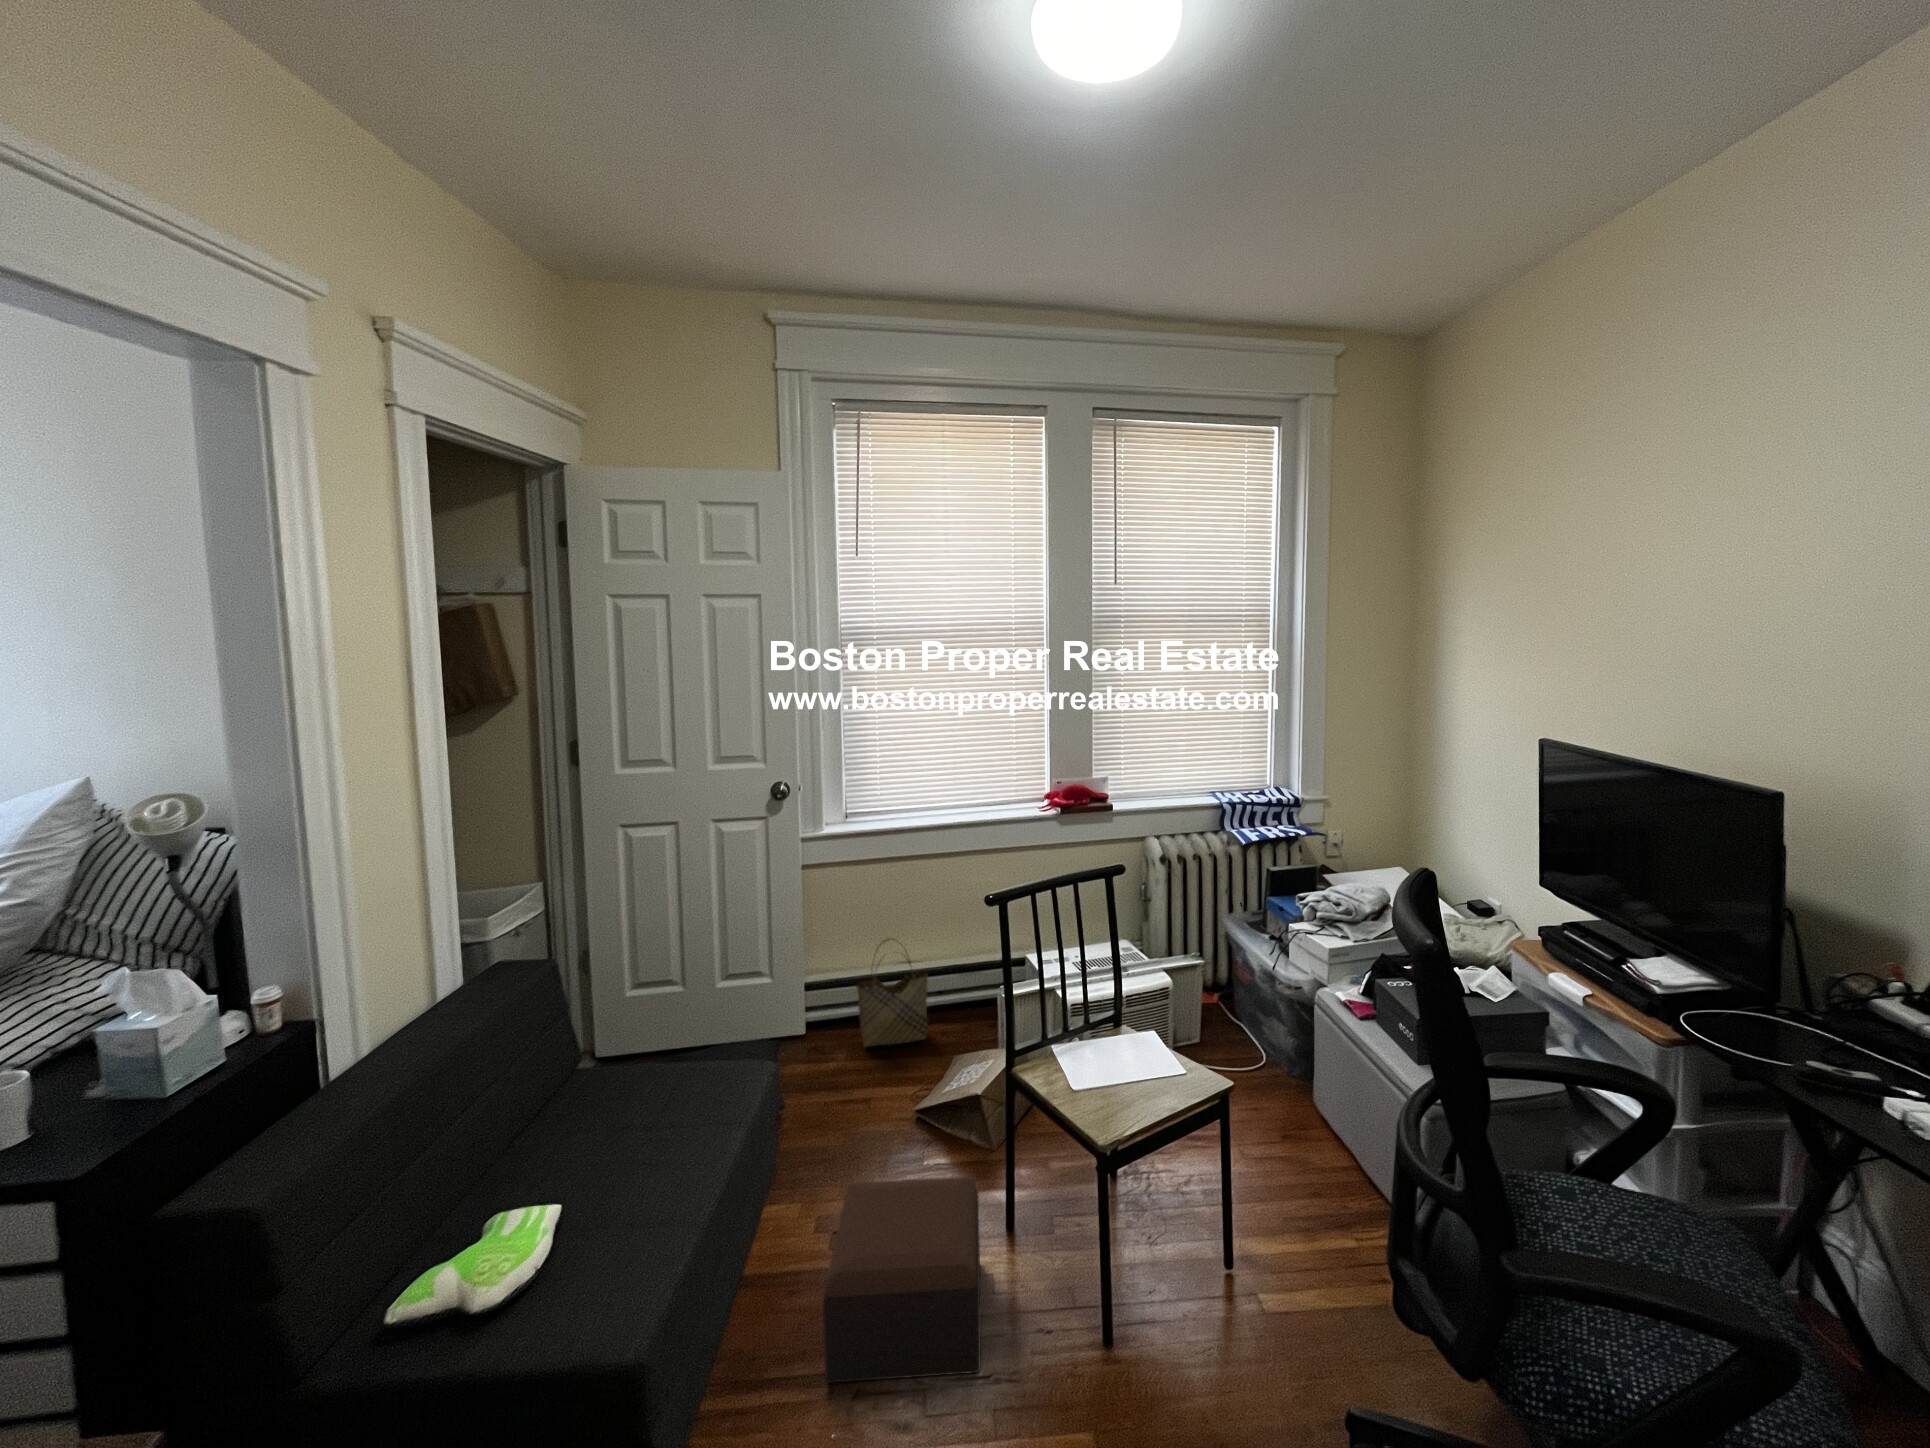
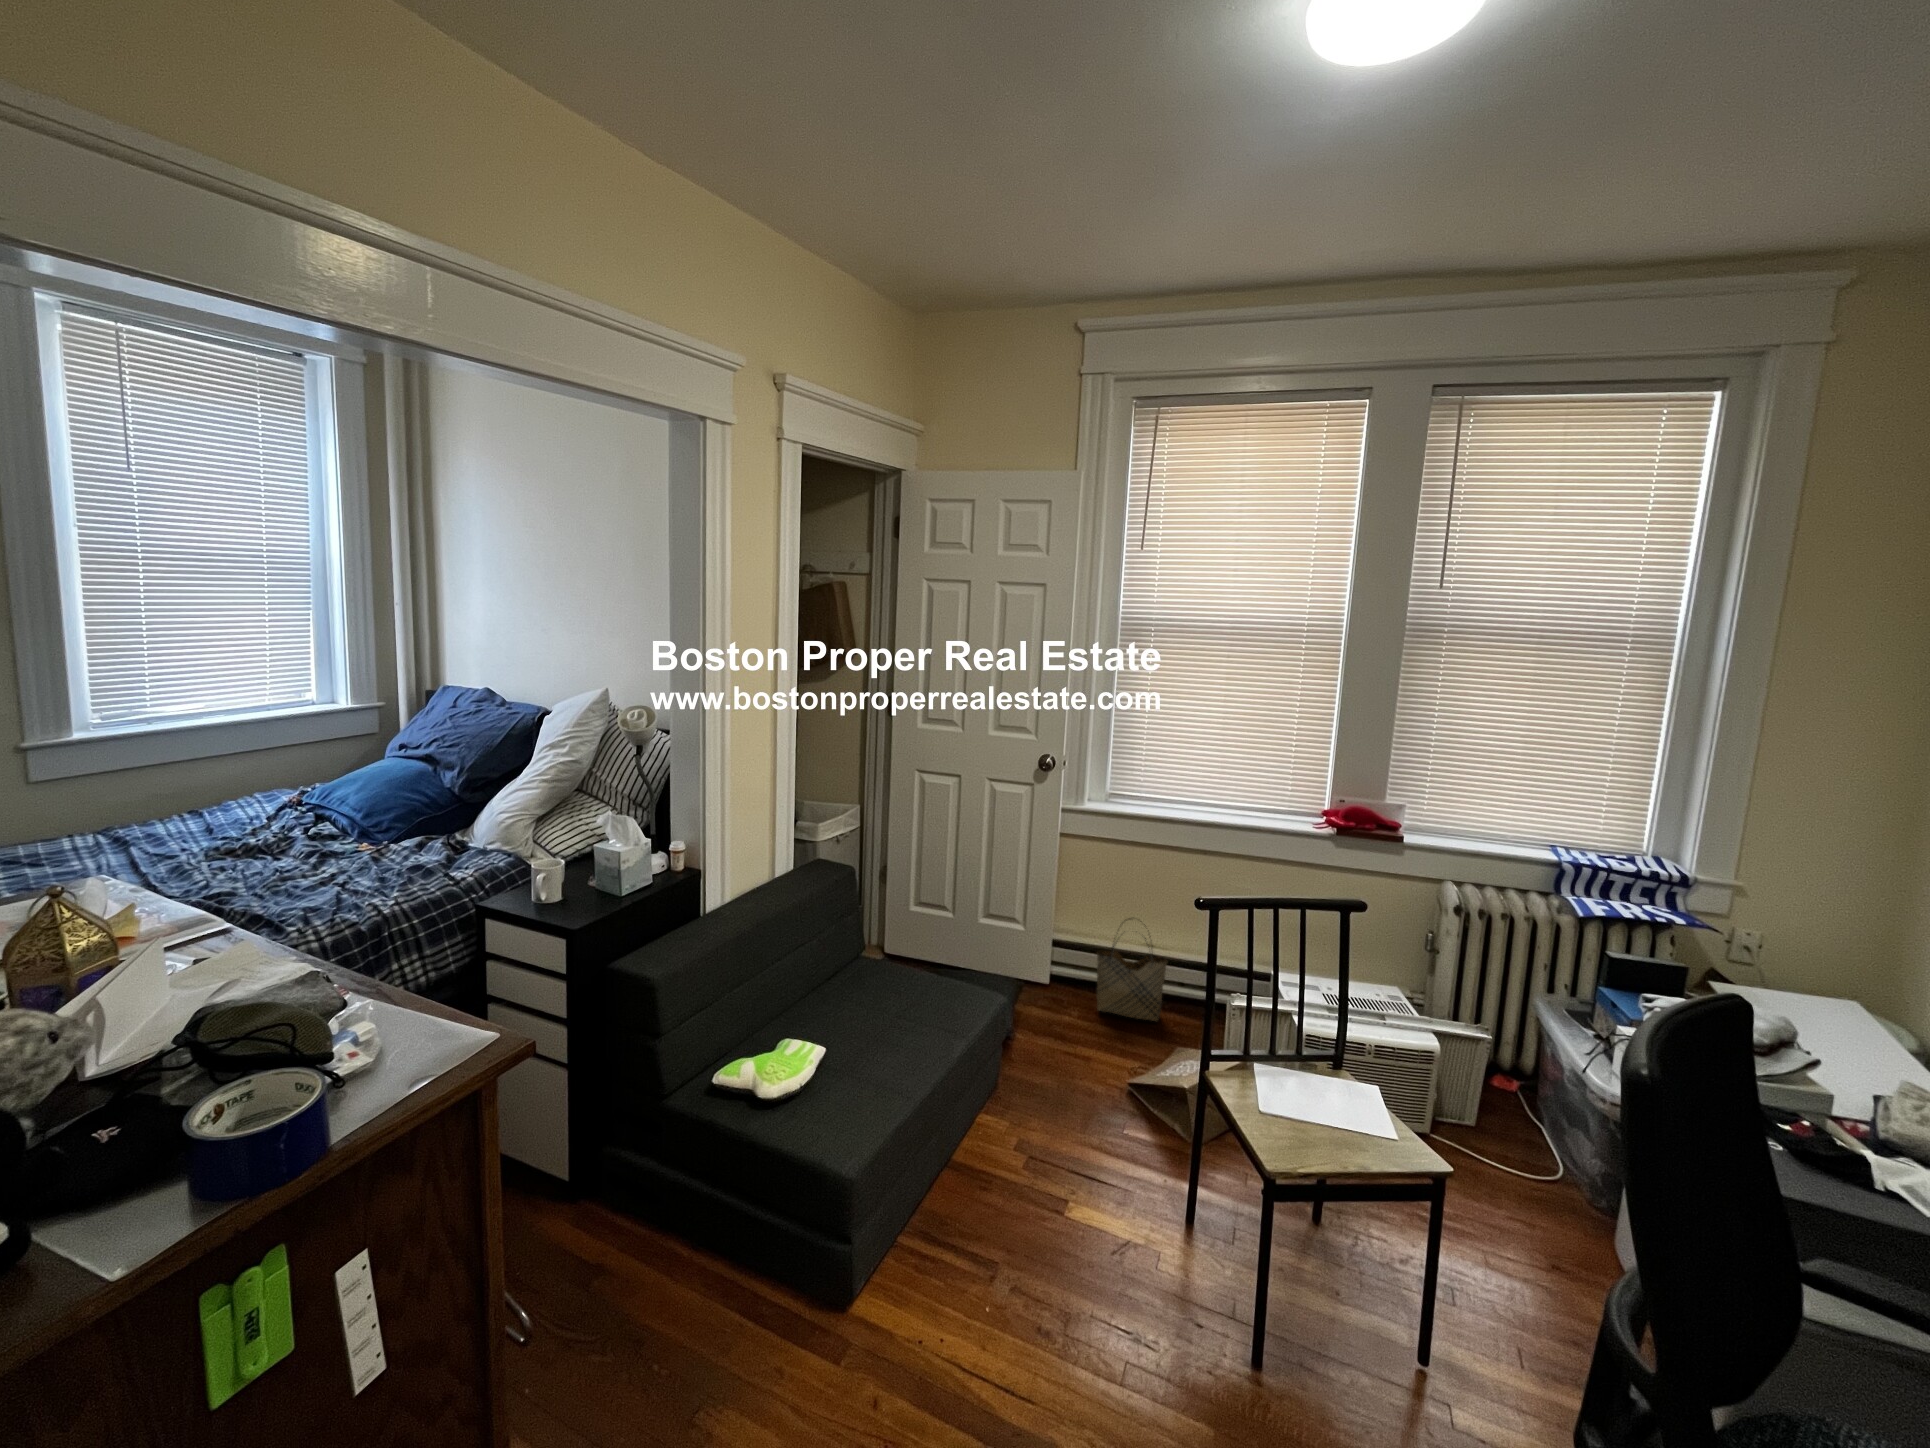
footstool: present [823,1177,981,1383] -> none [991,1120,1155,1328]

